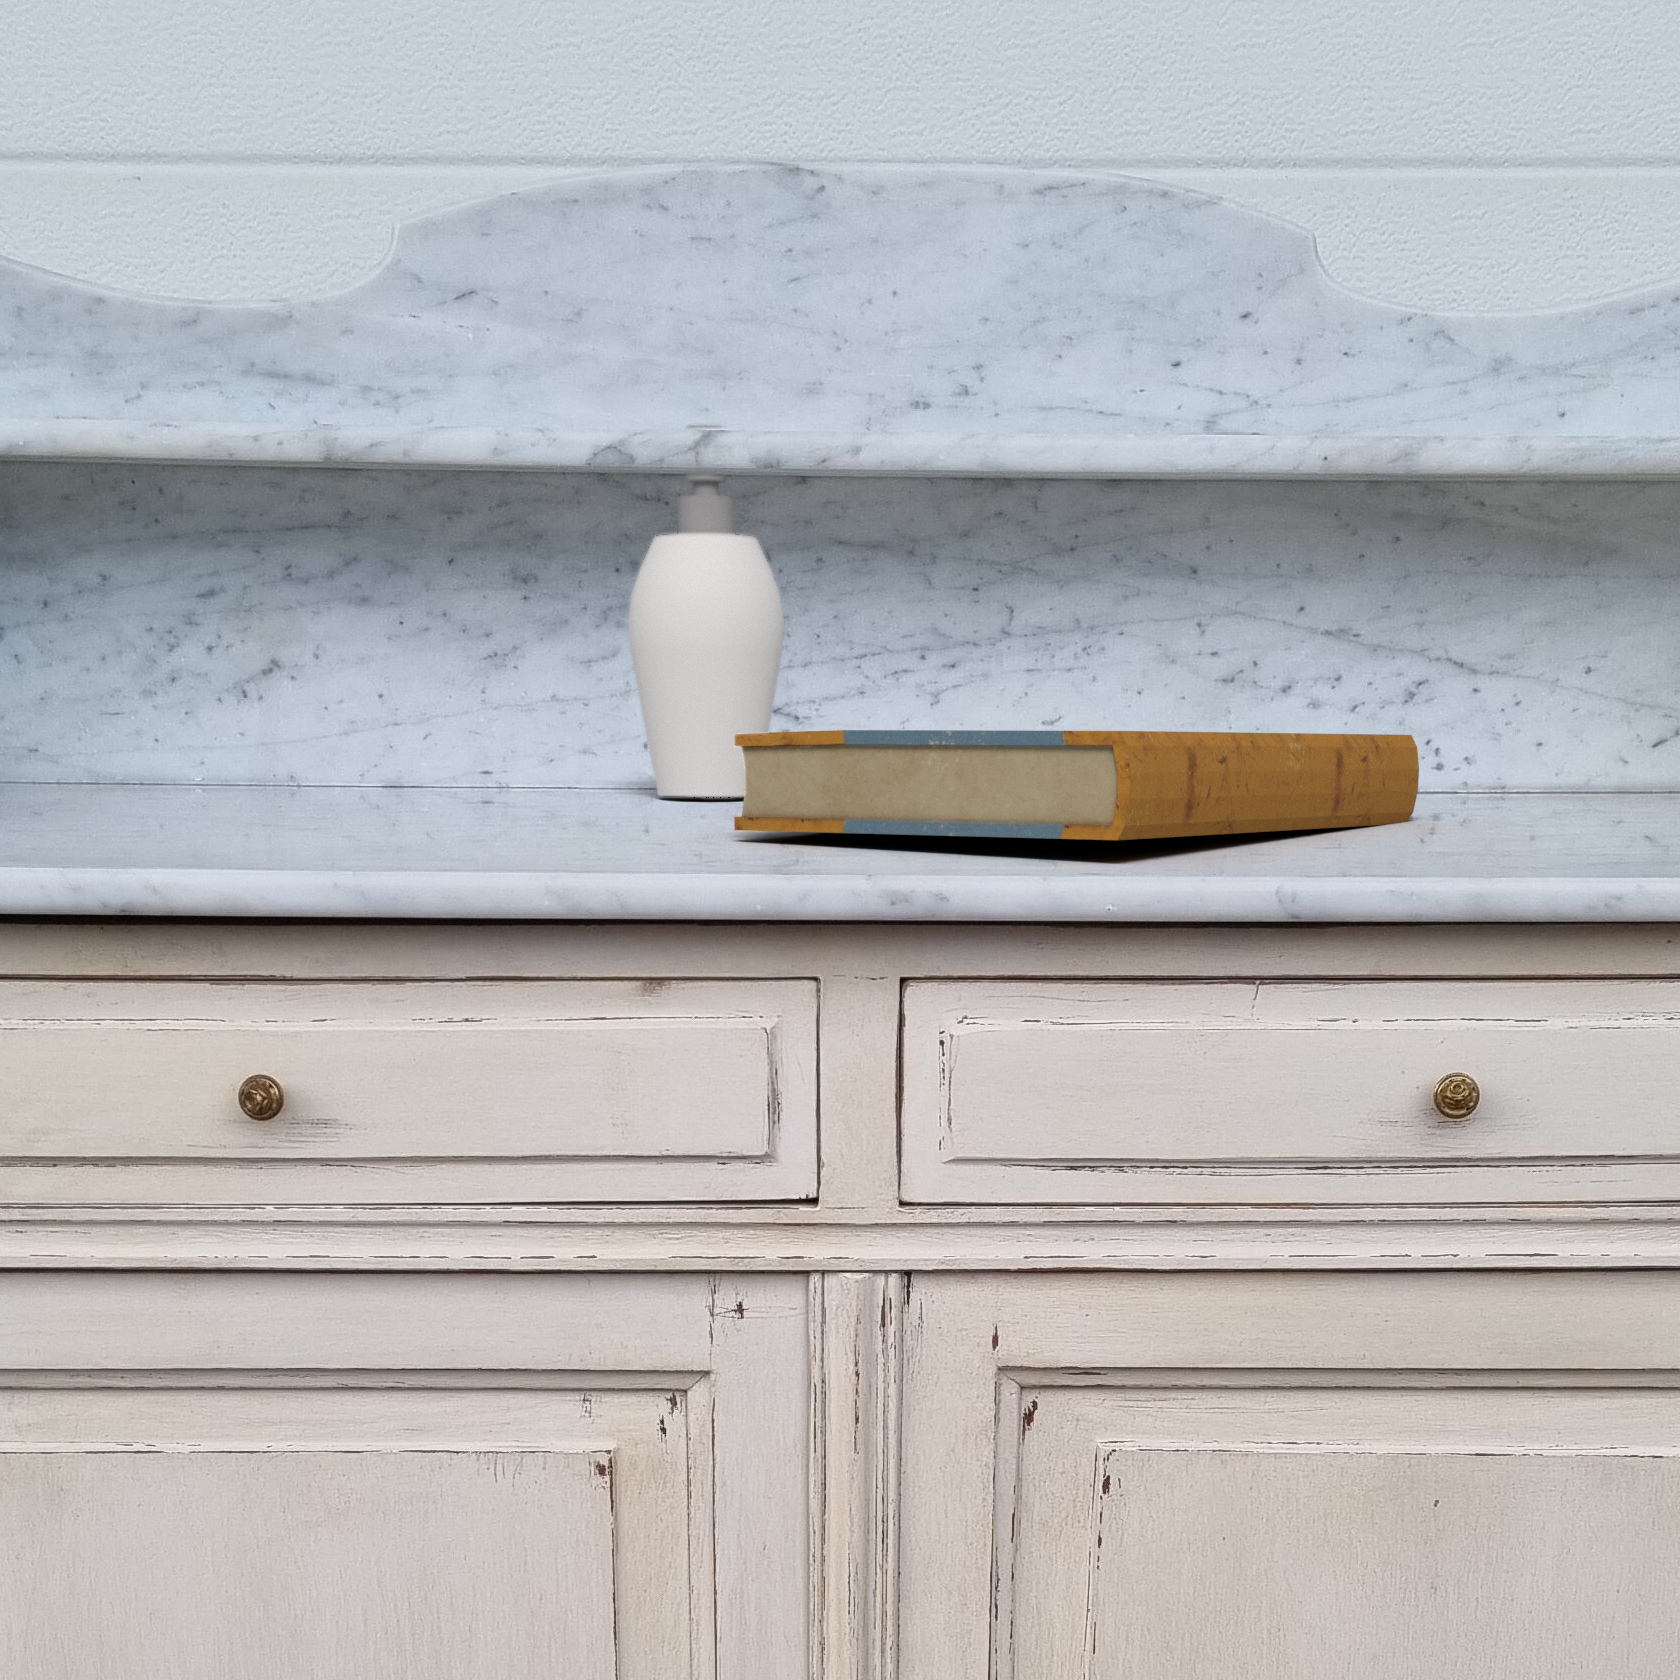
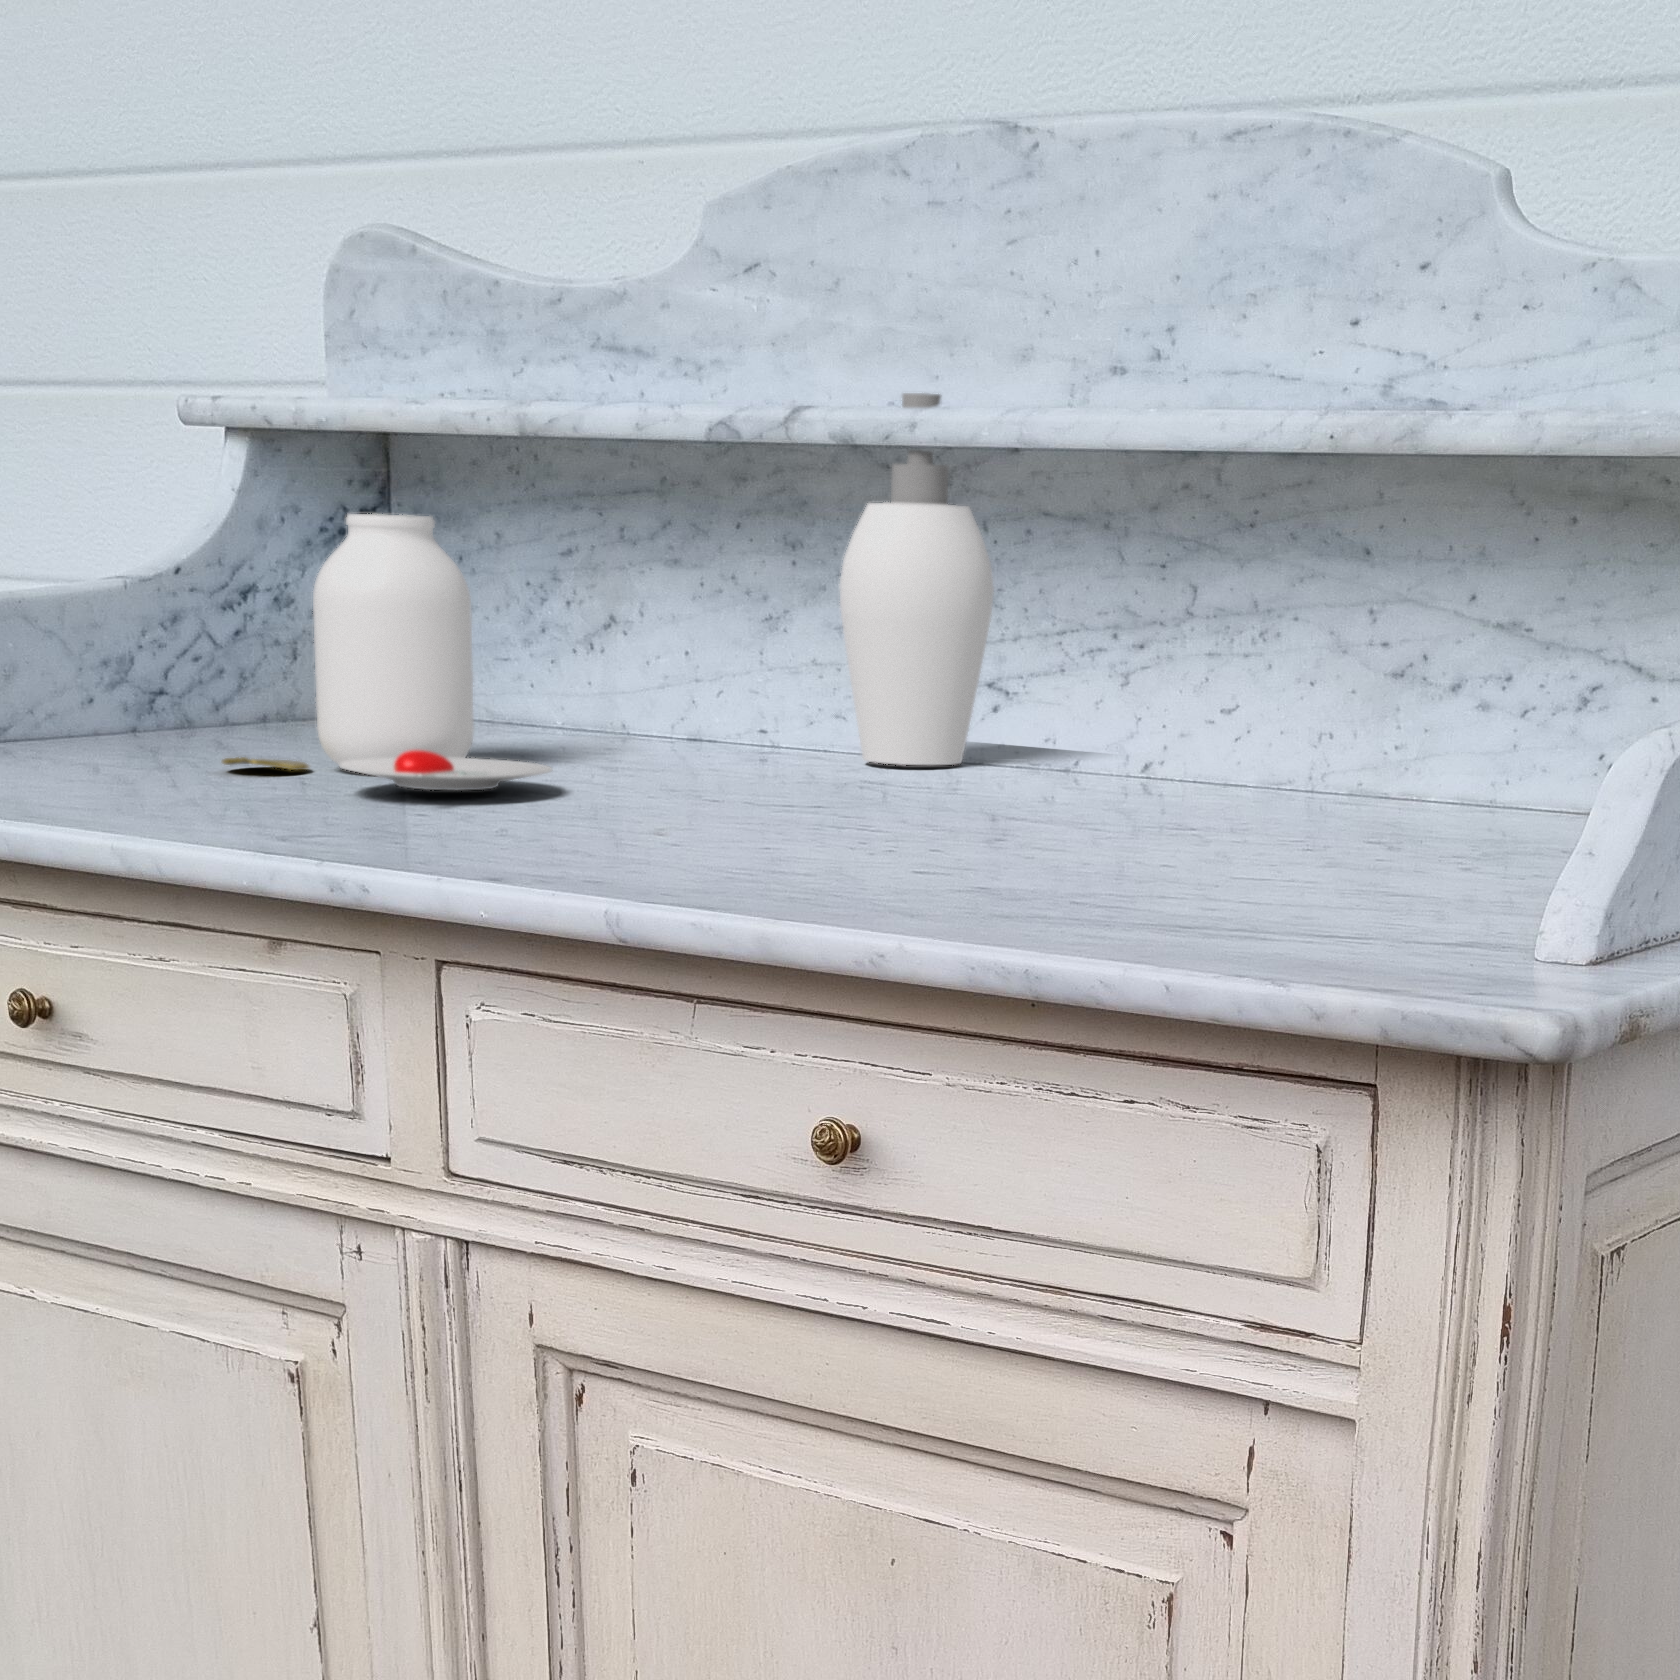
jar: none [103,533,574,826] -> present [222,514,552,790]
book: present [734,730,1419,840] -> none [593,719,1389,856]

